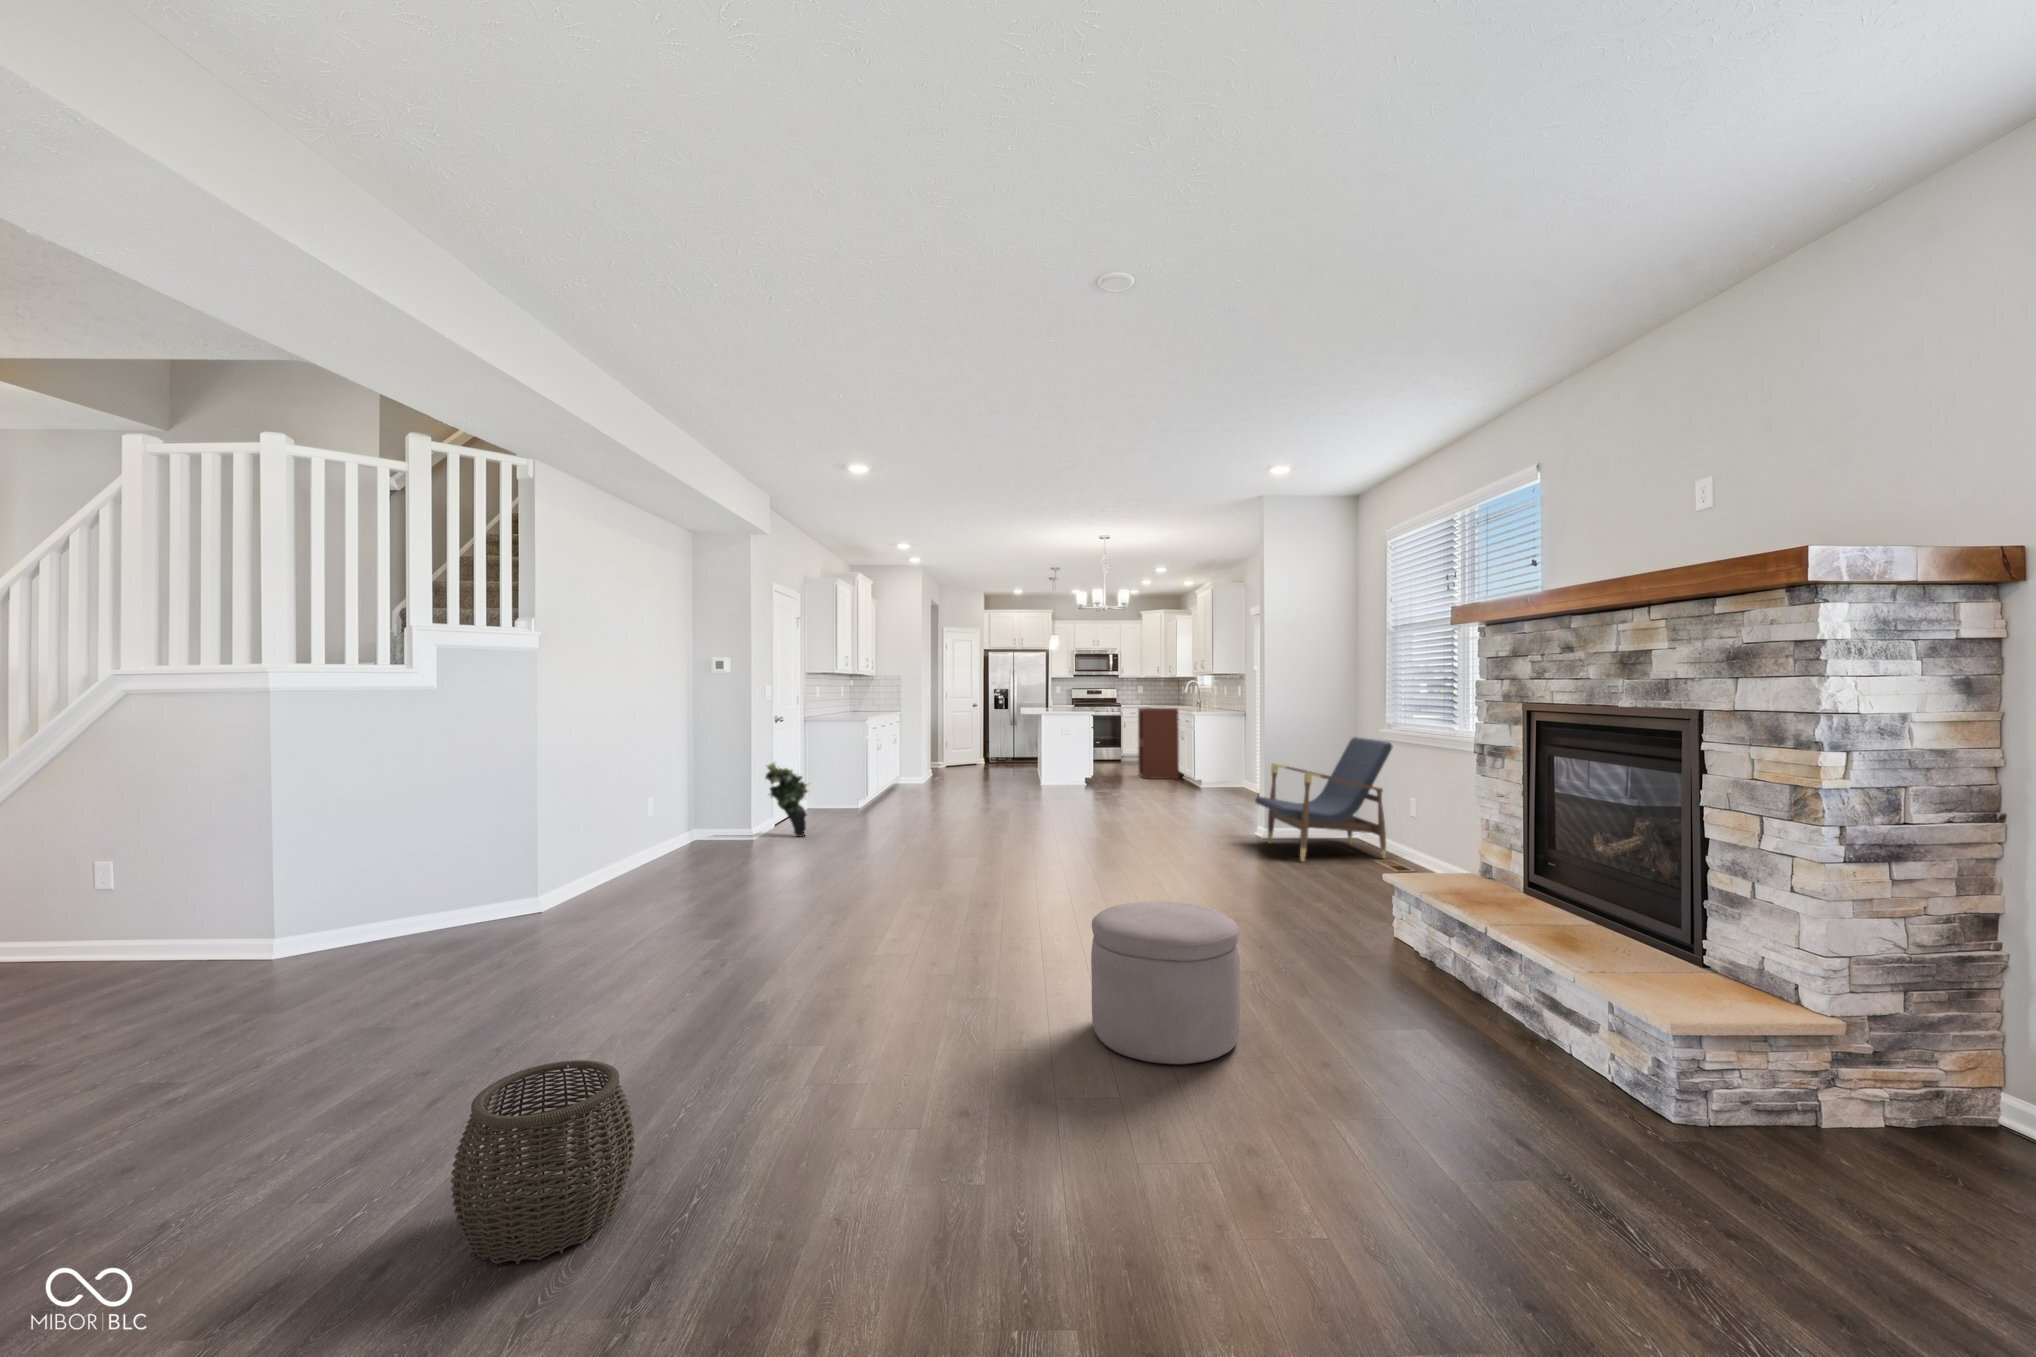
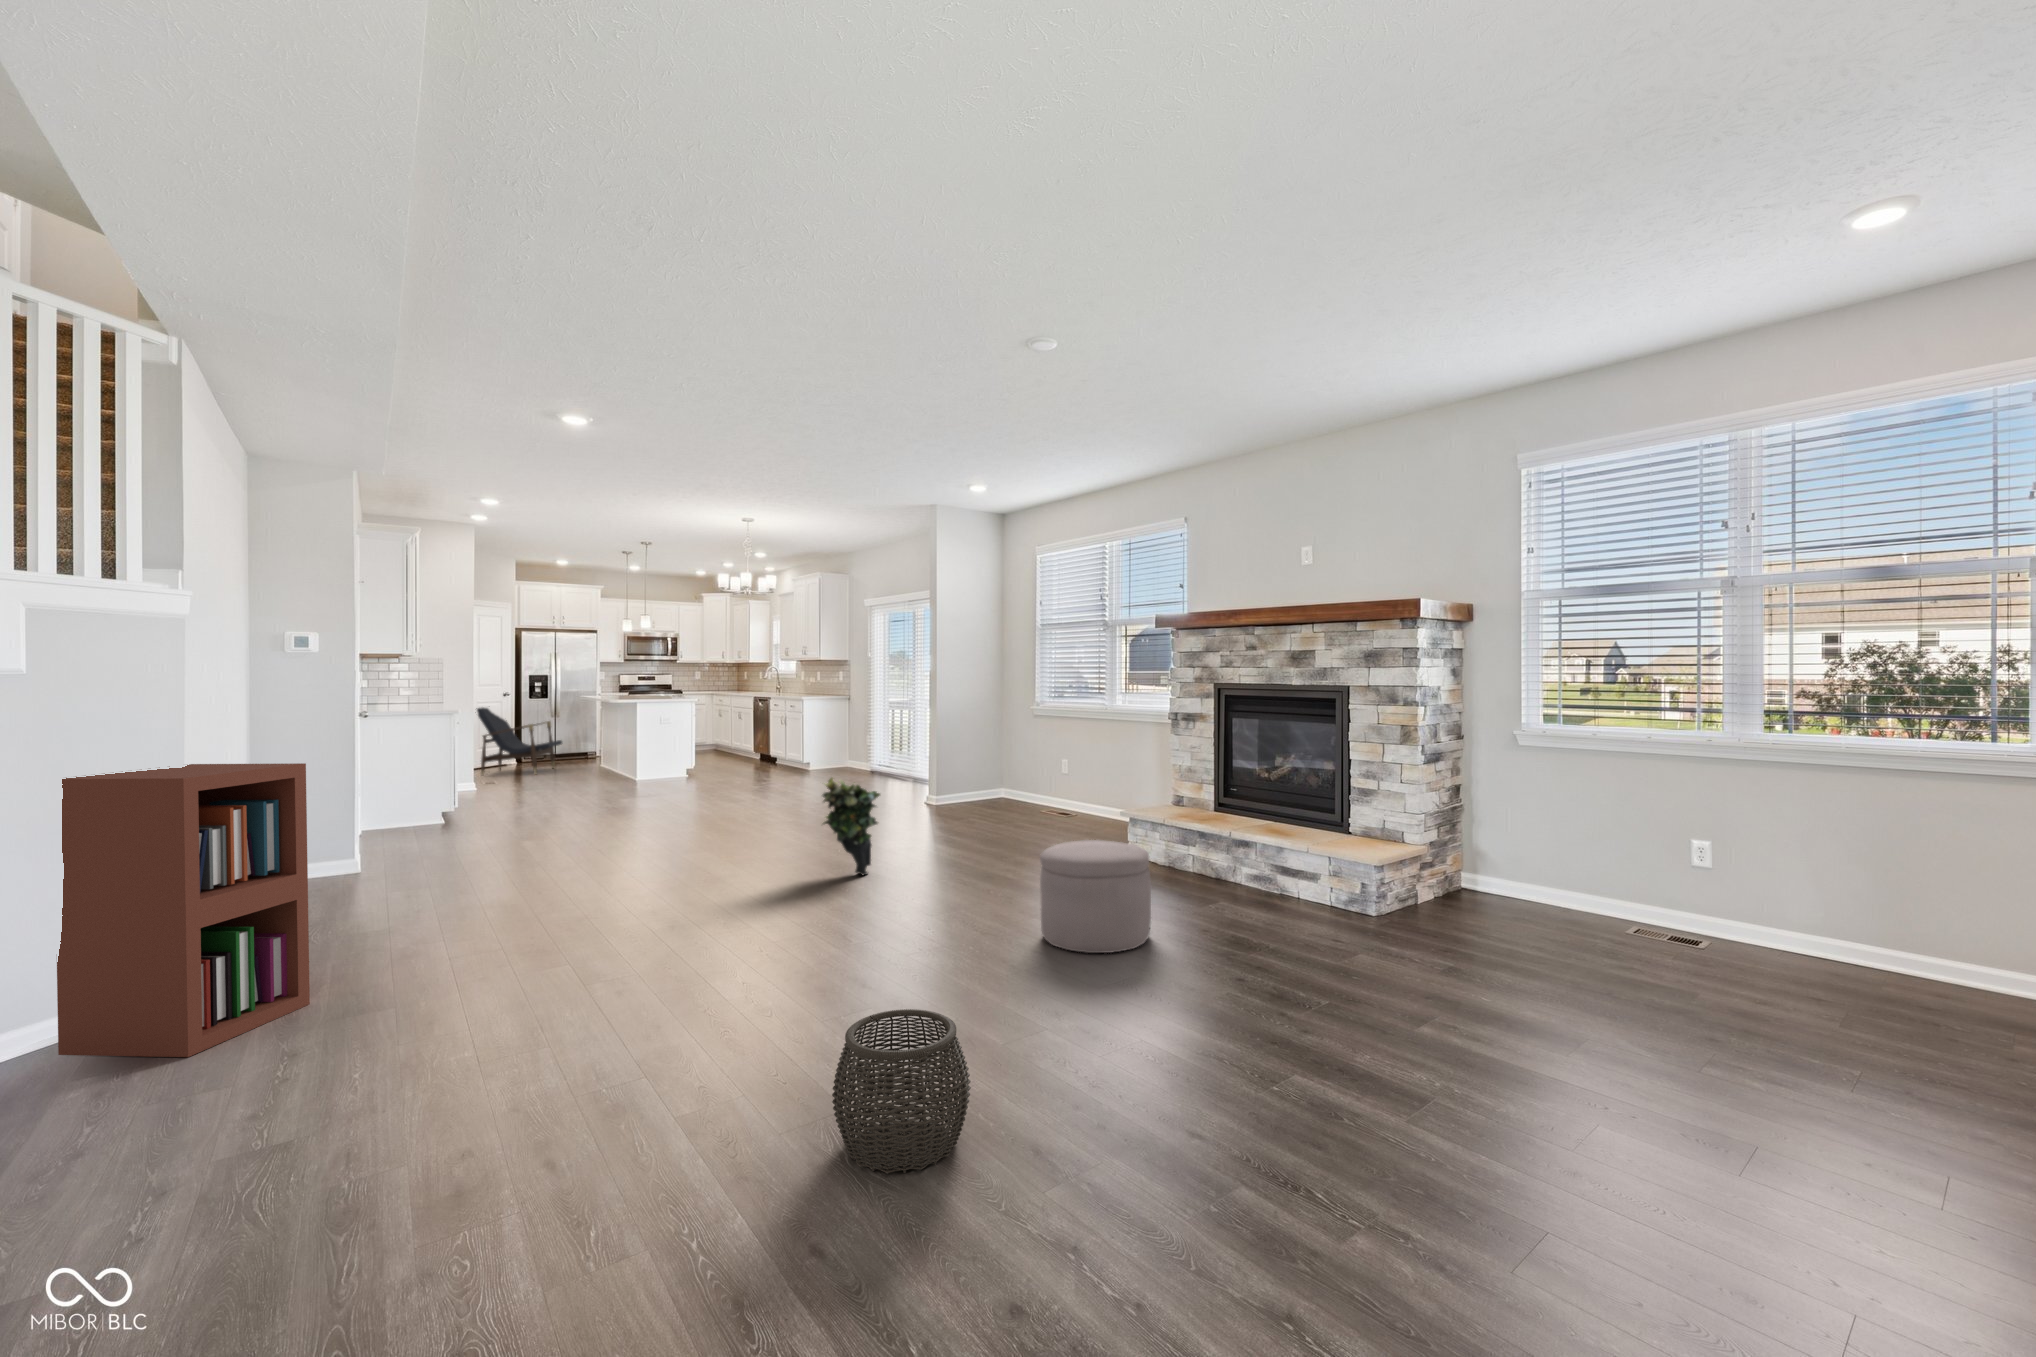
bookshelf: present [1138,708,1179,779] -> present [57,763,310,1057]
lounge chair: present [1255,737,1392,861] -> present [477,708,562,775]
potted plant: present [766,763,808,837] -> present [822,778,880,875]

